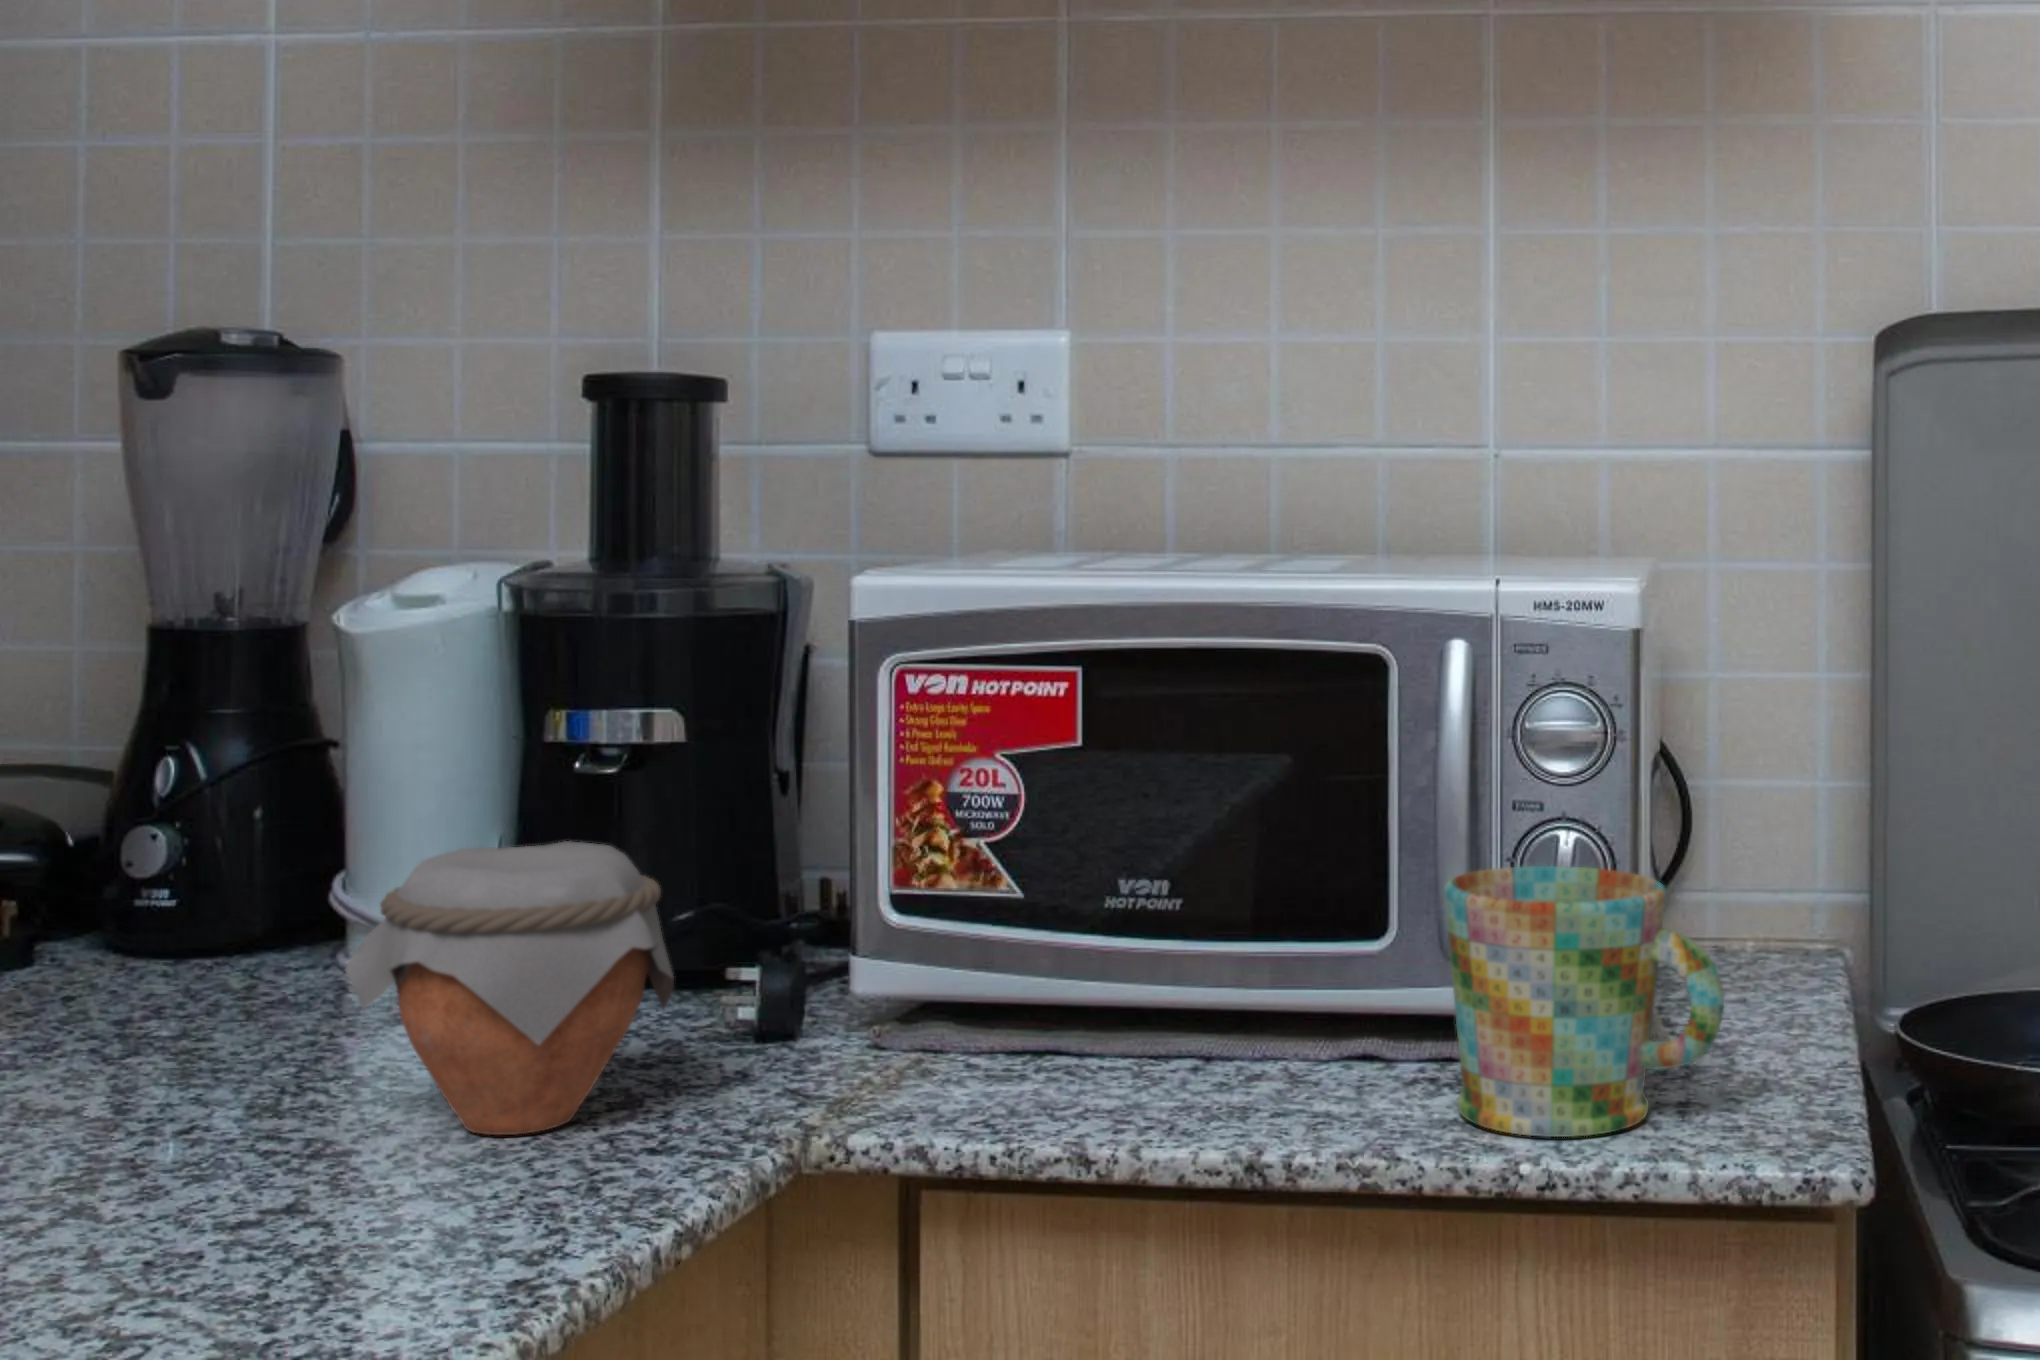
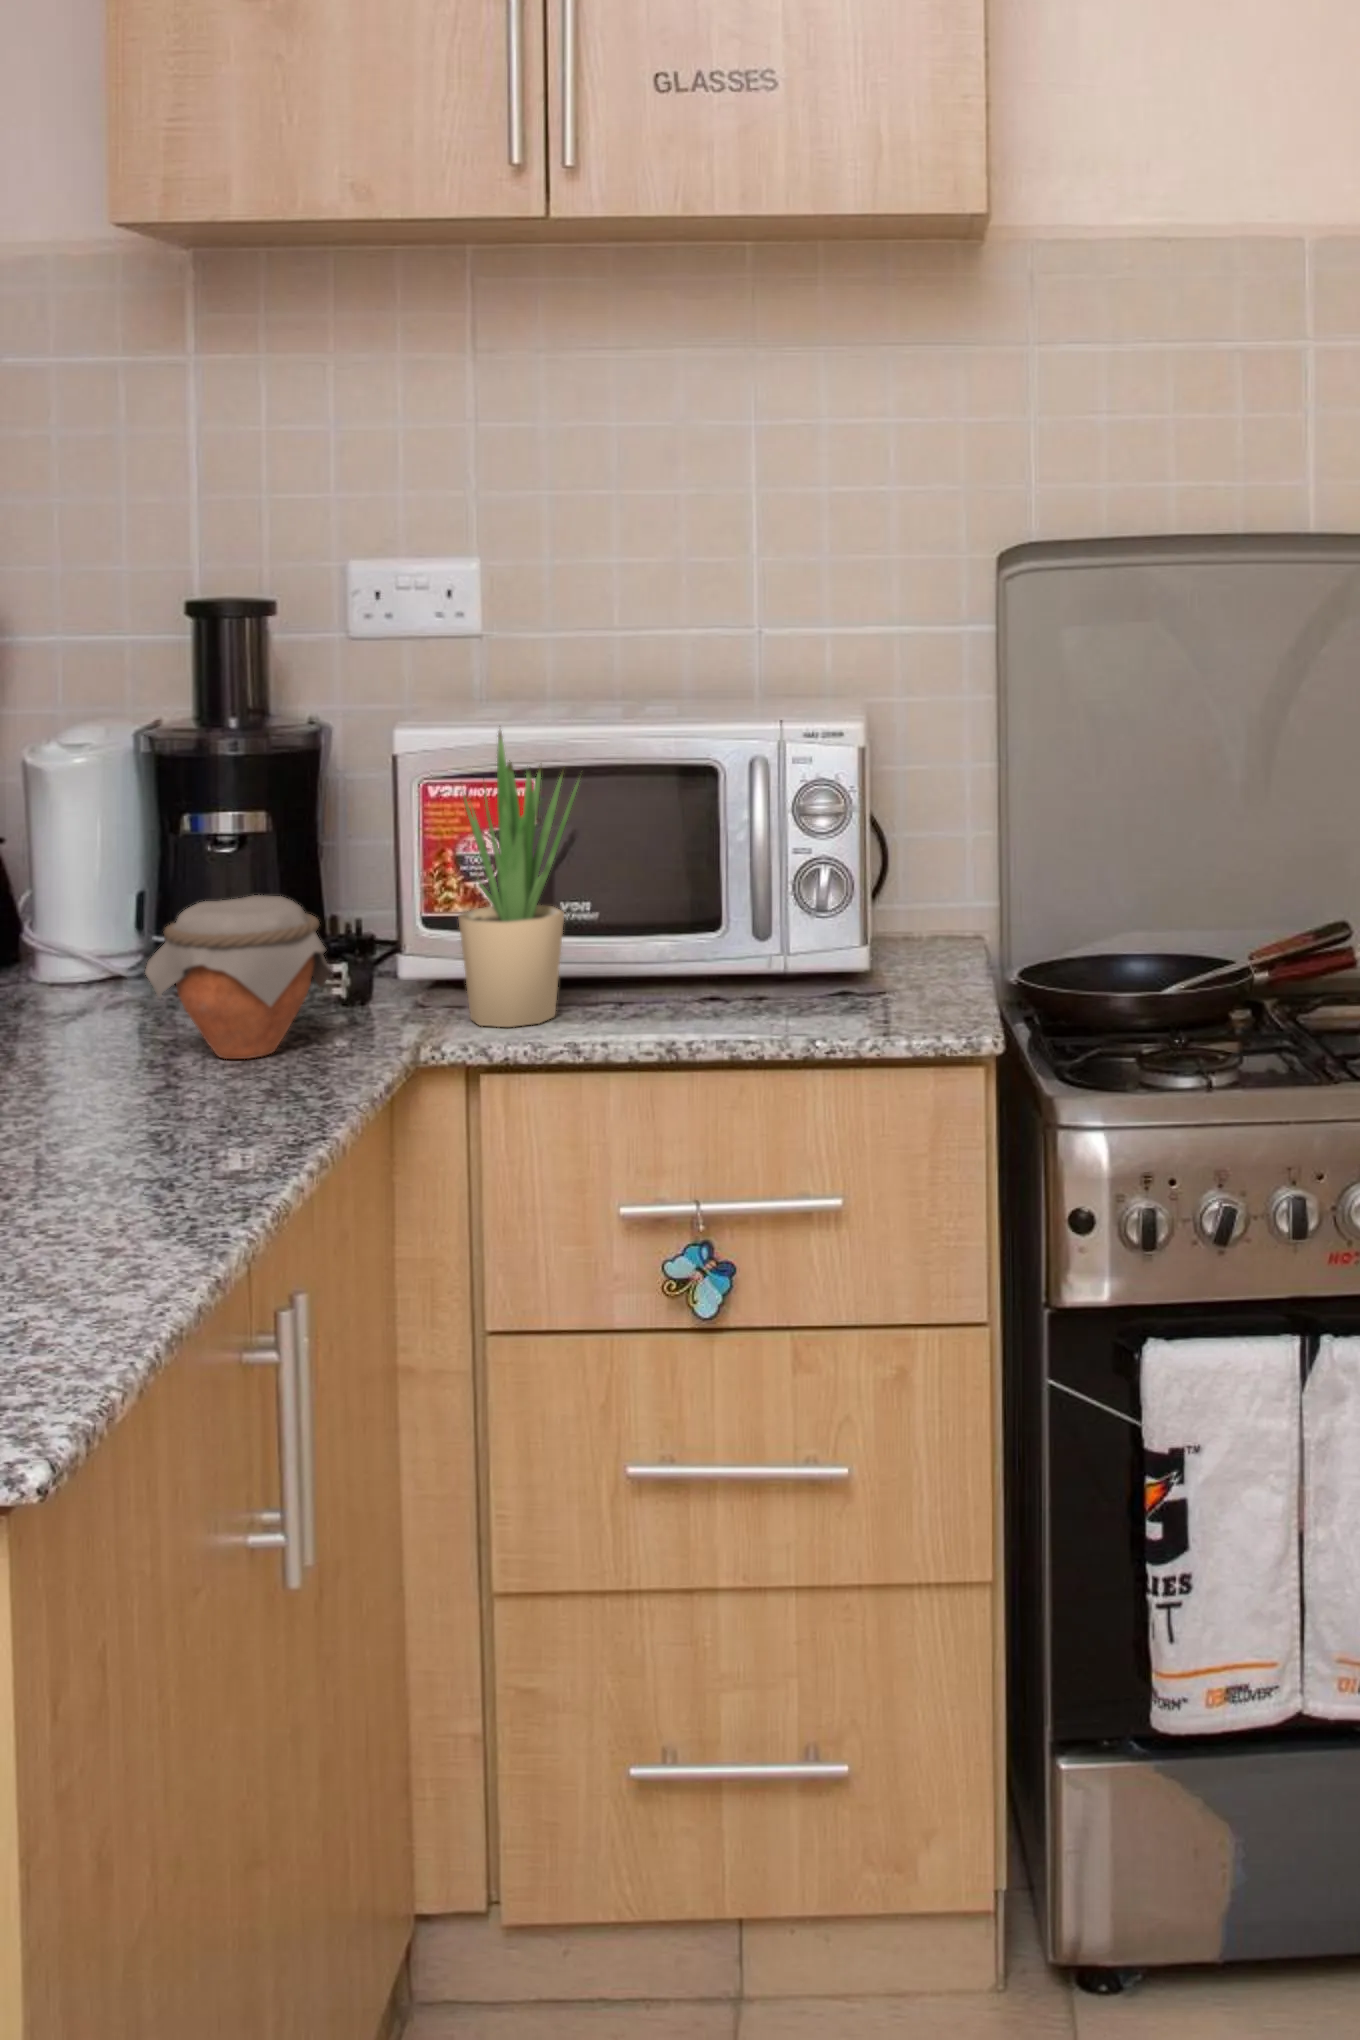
potted plant: none [926,566,1146,1097] -> present [458,731,579,1027]
mug: present [1444,866,1724,1137] -> none [765,883,922,1028]

